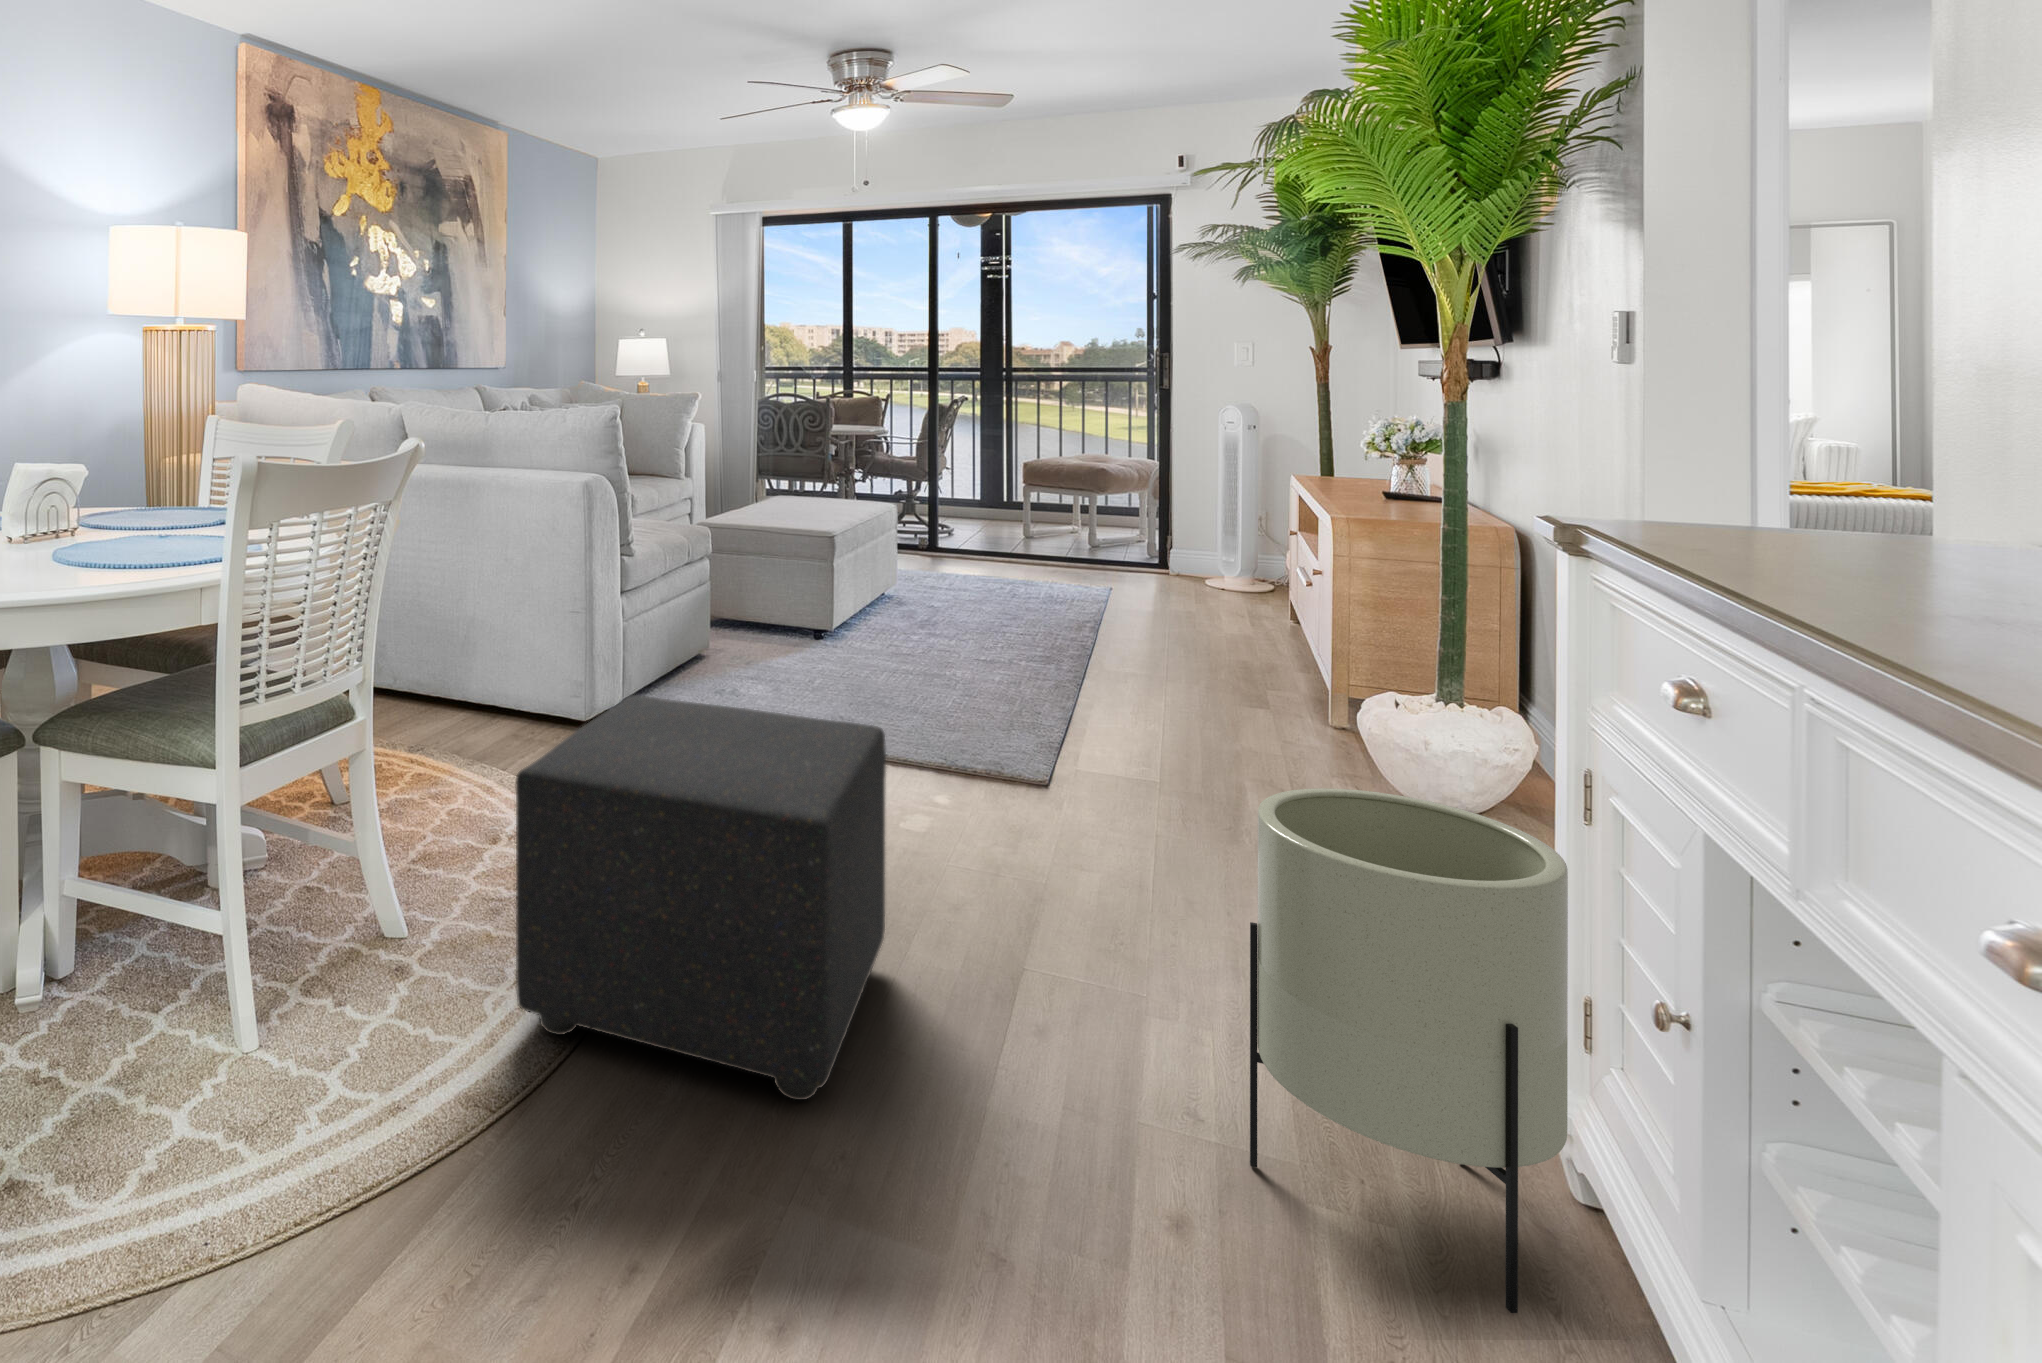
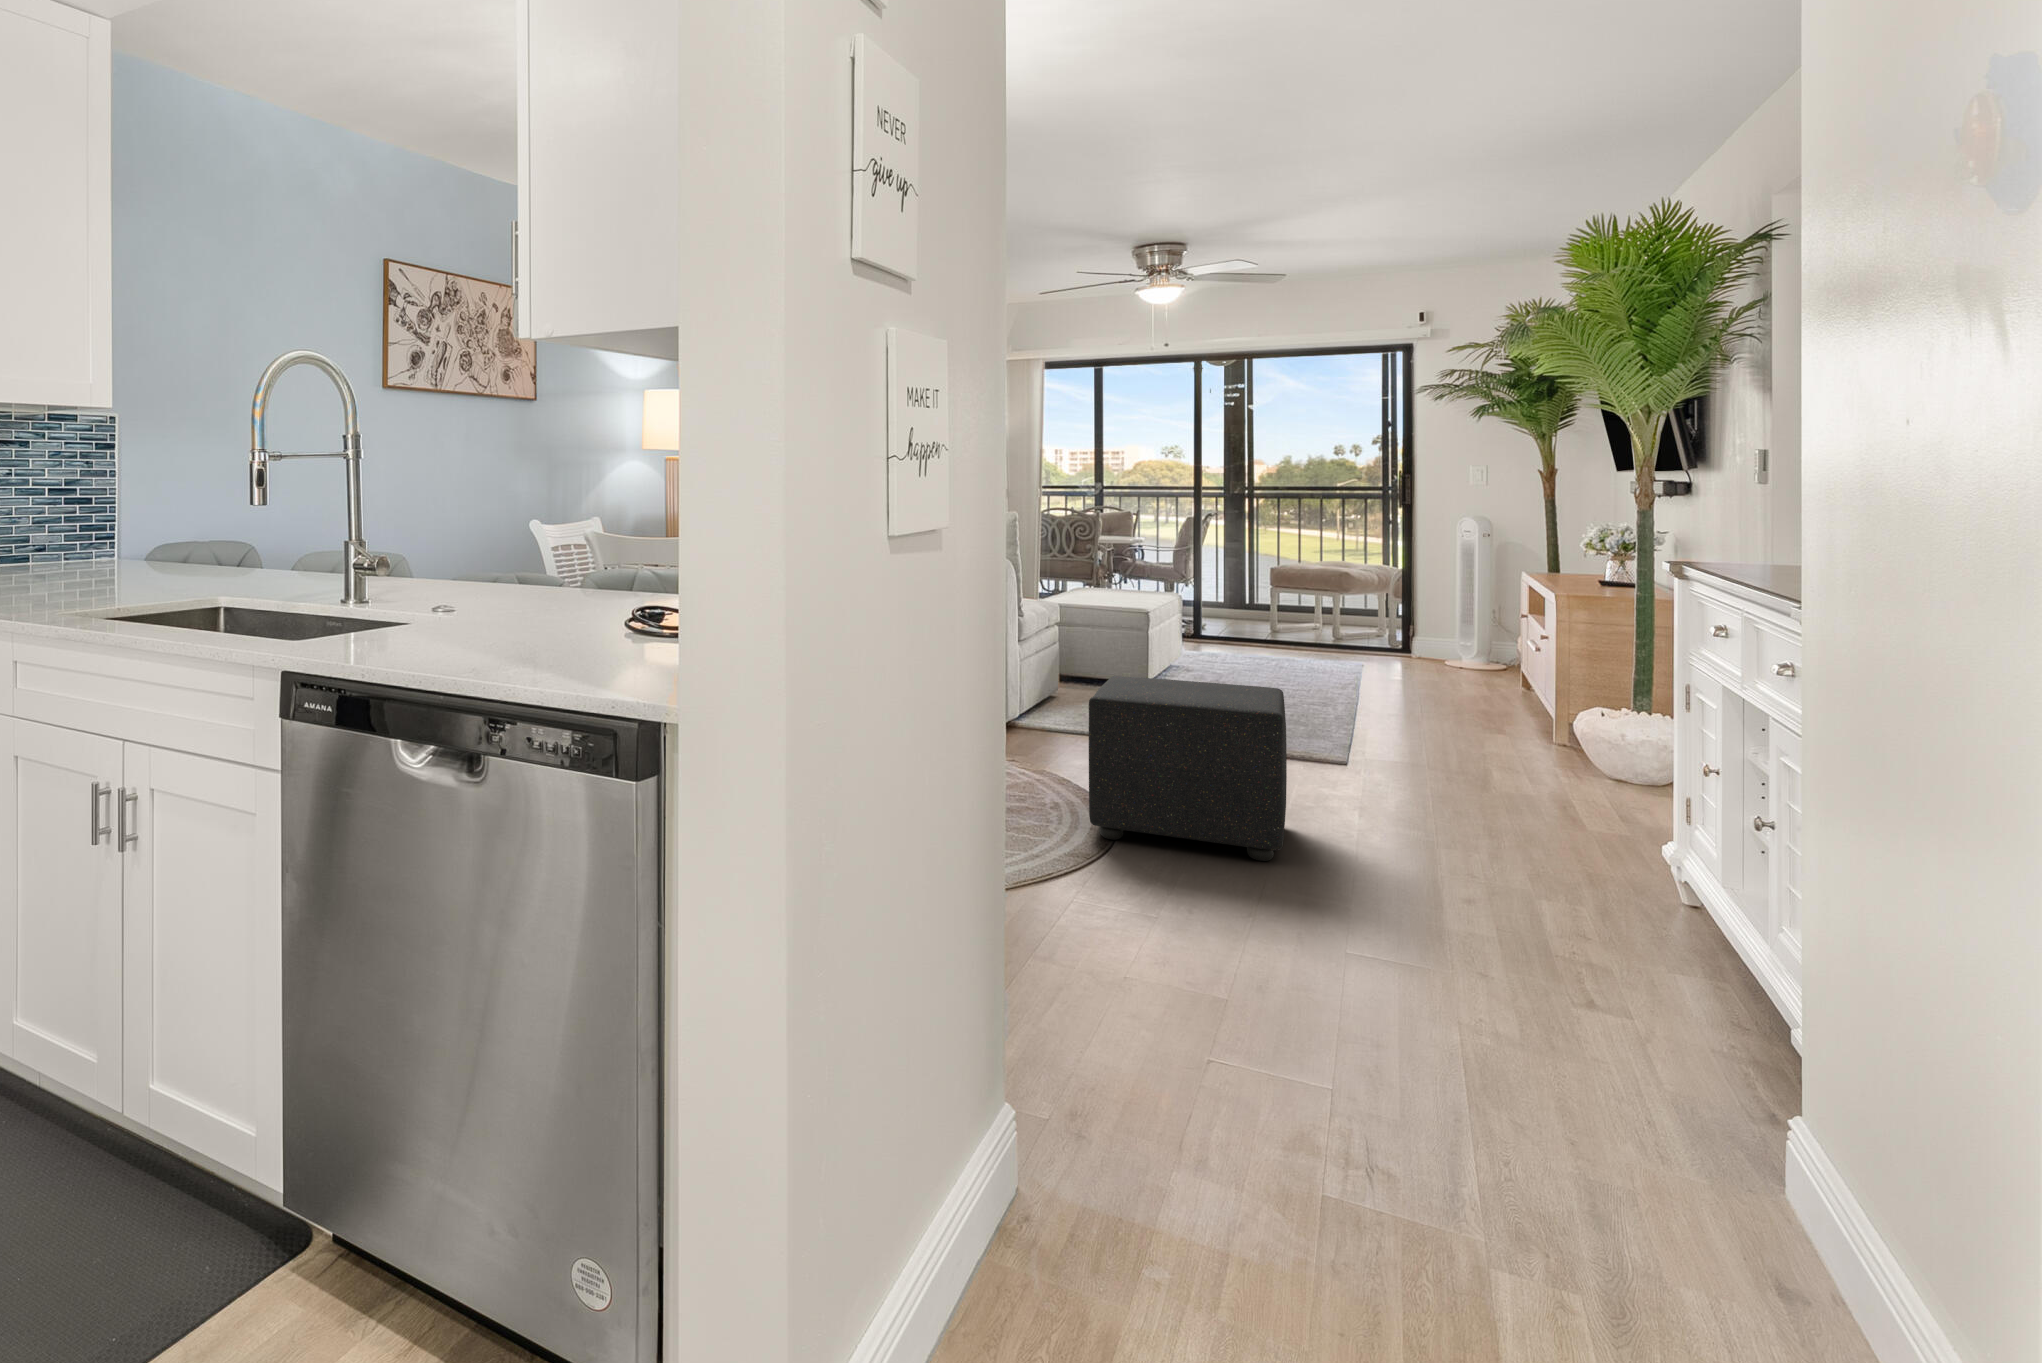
planter: present [1250,788,1568,1313] -> none [1517,701,1685,921]

